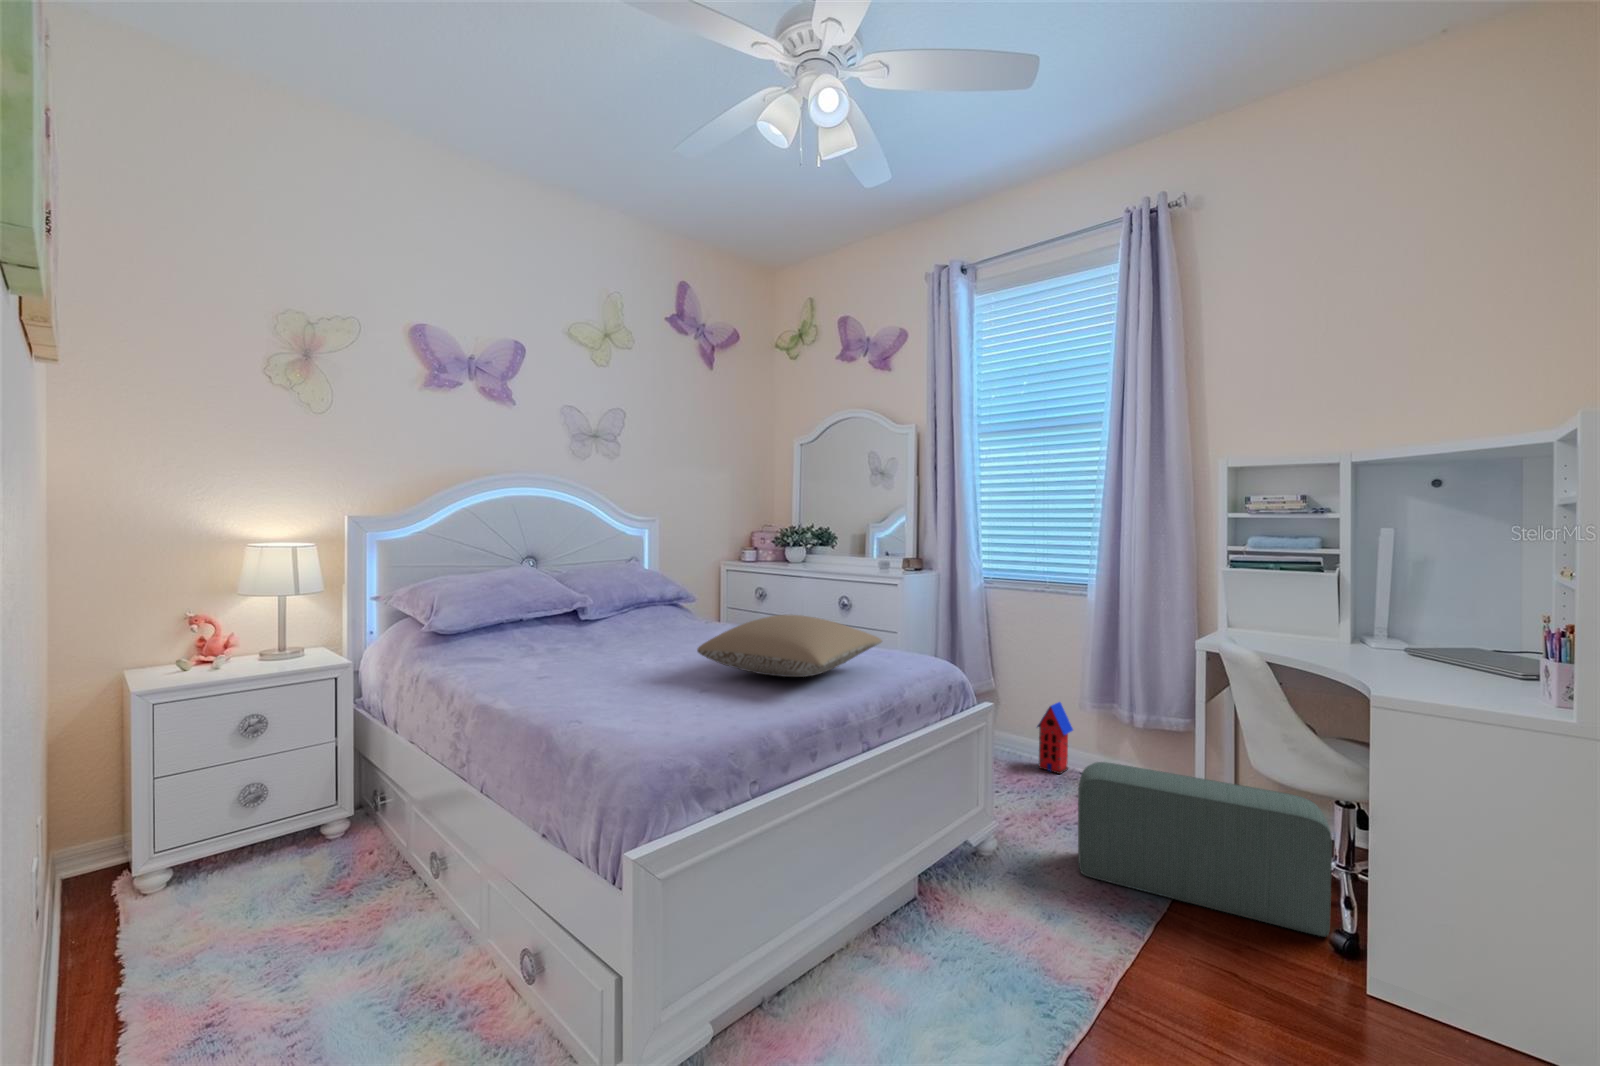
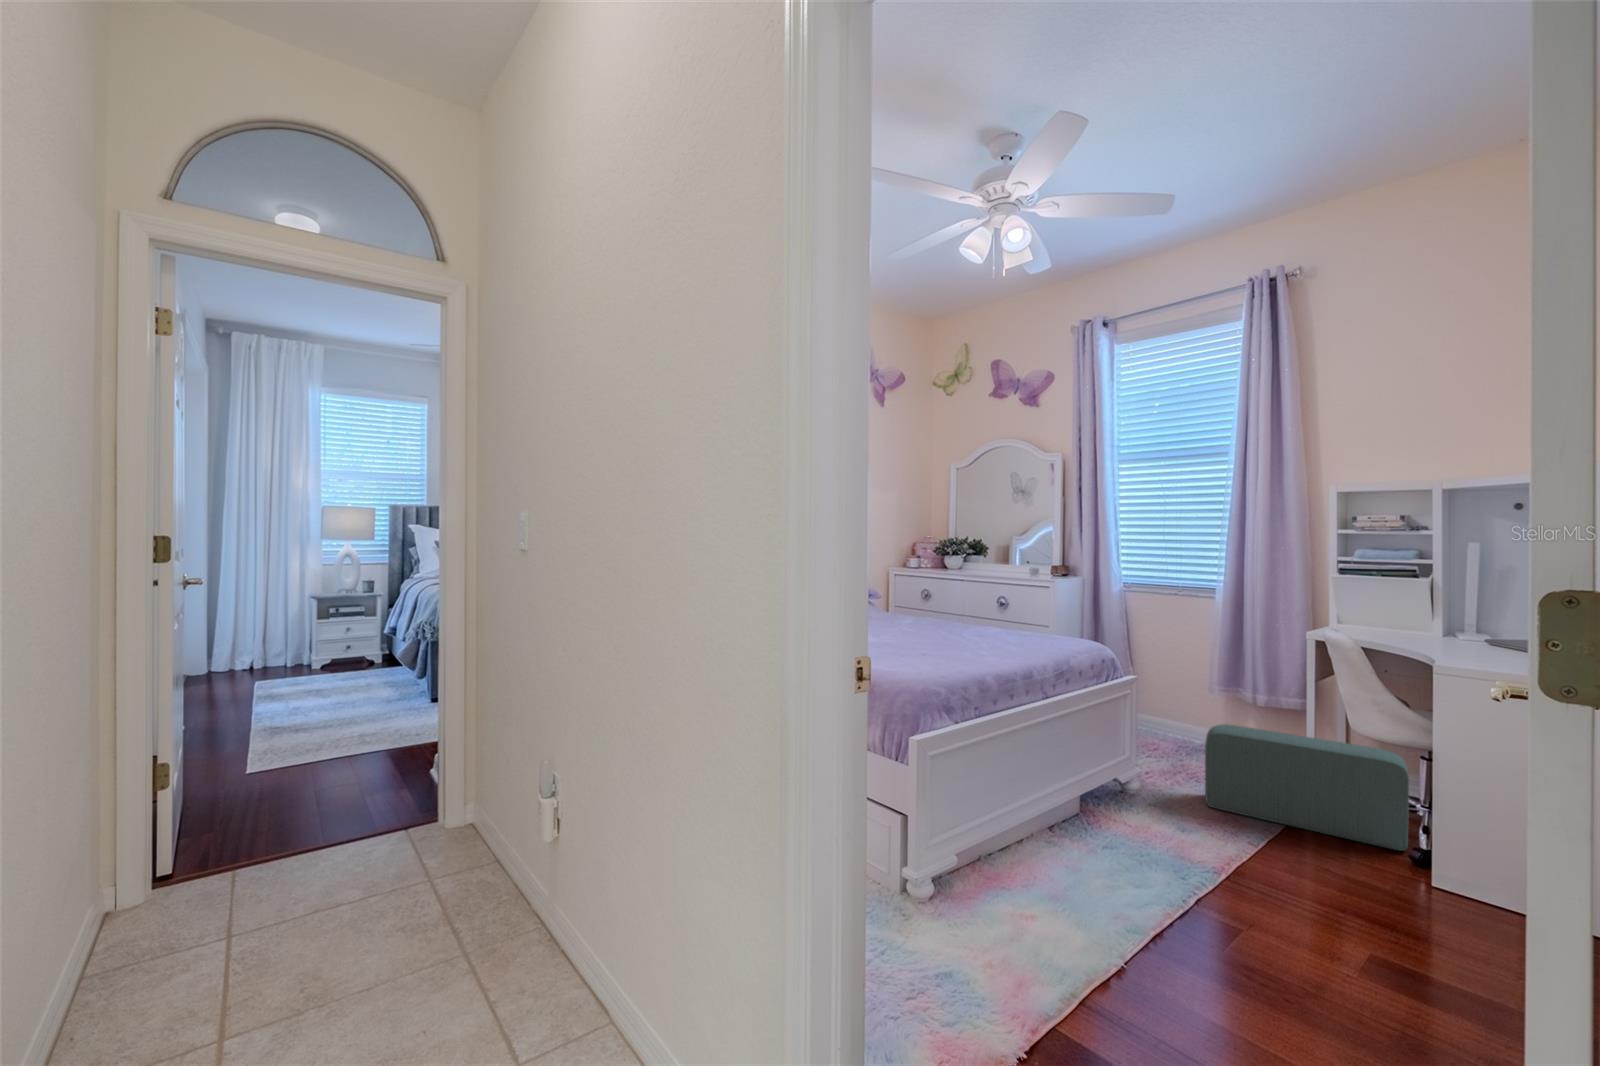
pillow: present [697,615,882,677] -> none [921,605,1051,647]
toy house: present [1037,702,1073,774] -> none [1169,687,1203,746]

